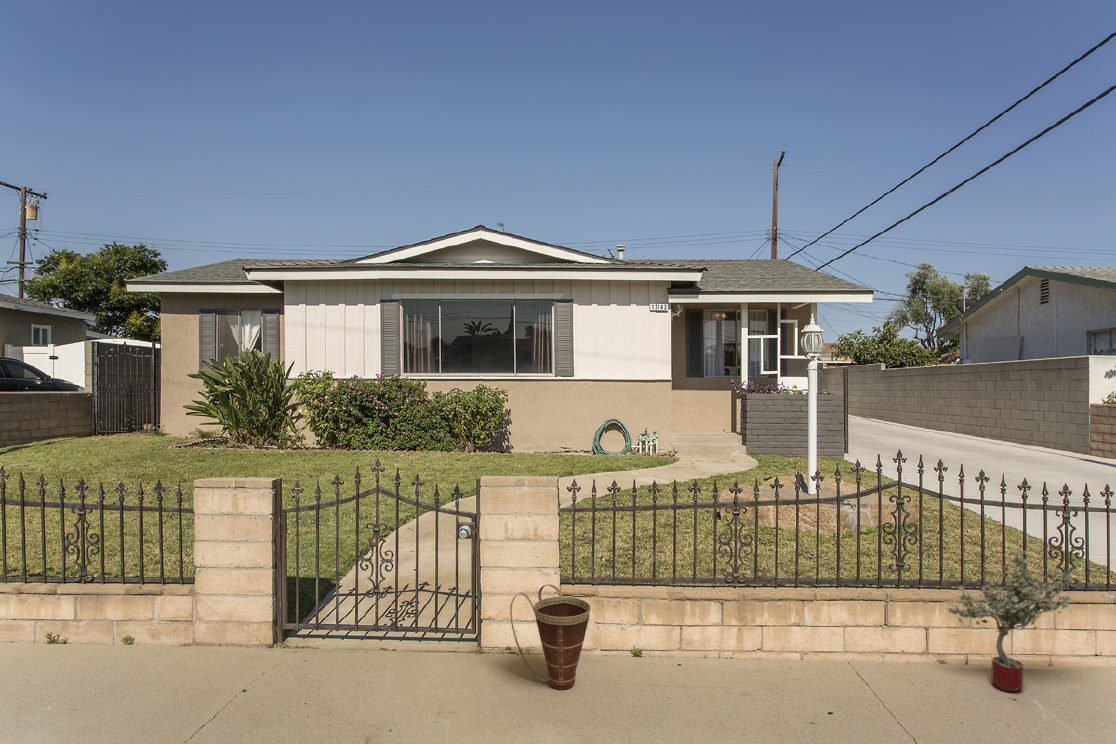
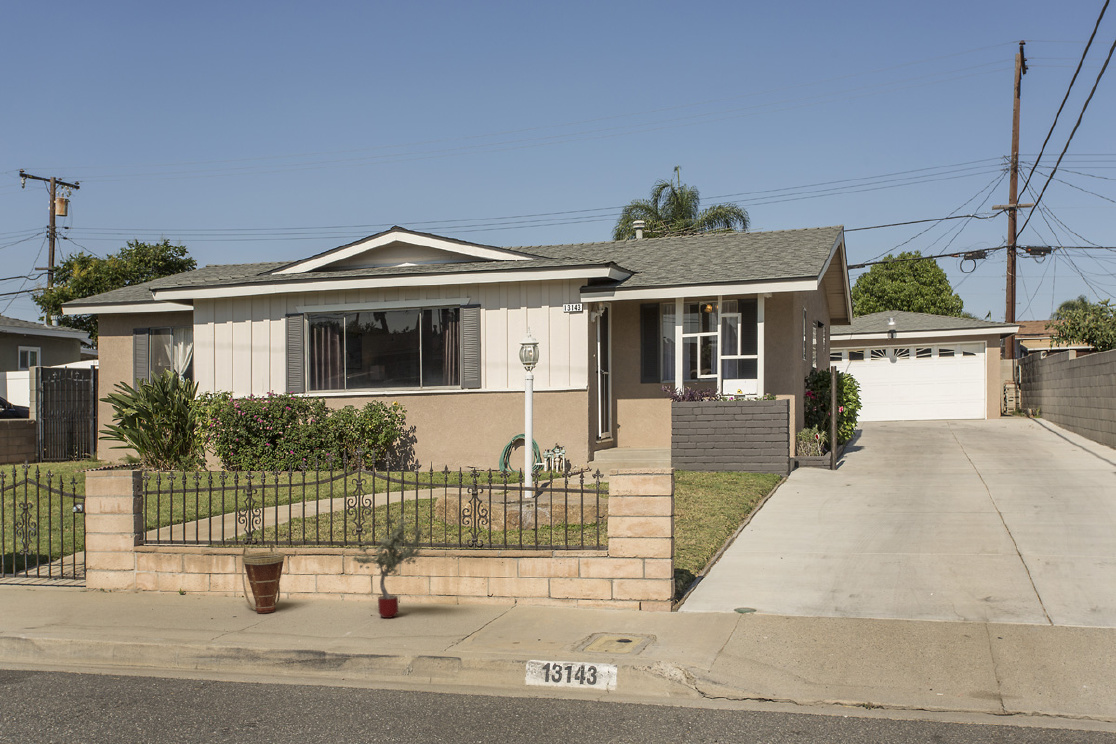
basket: present [510,584,591,689] -> present [242,544,285,613]

